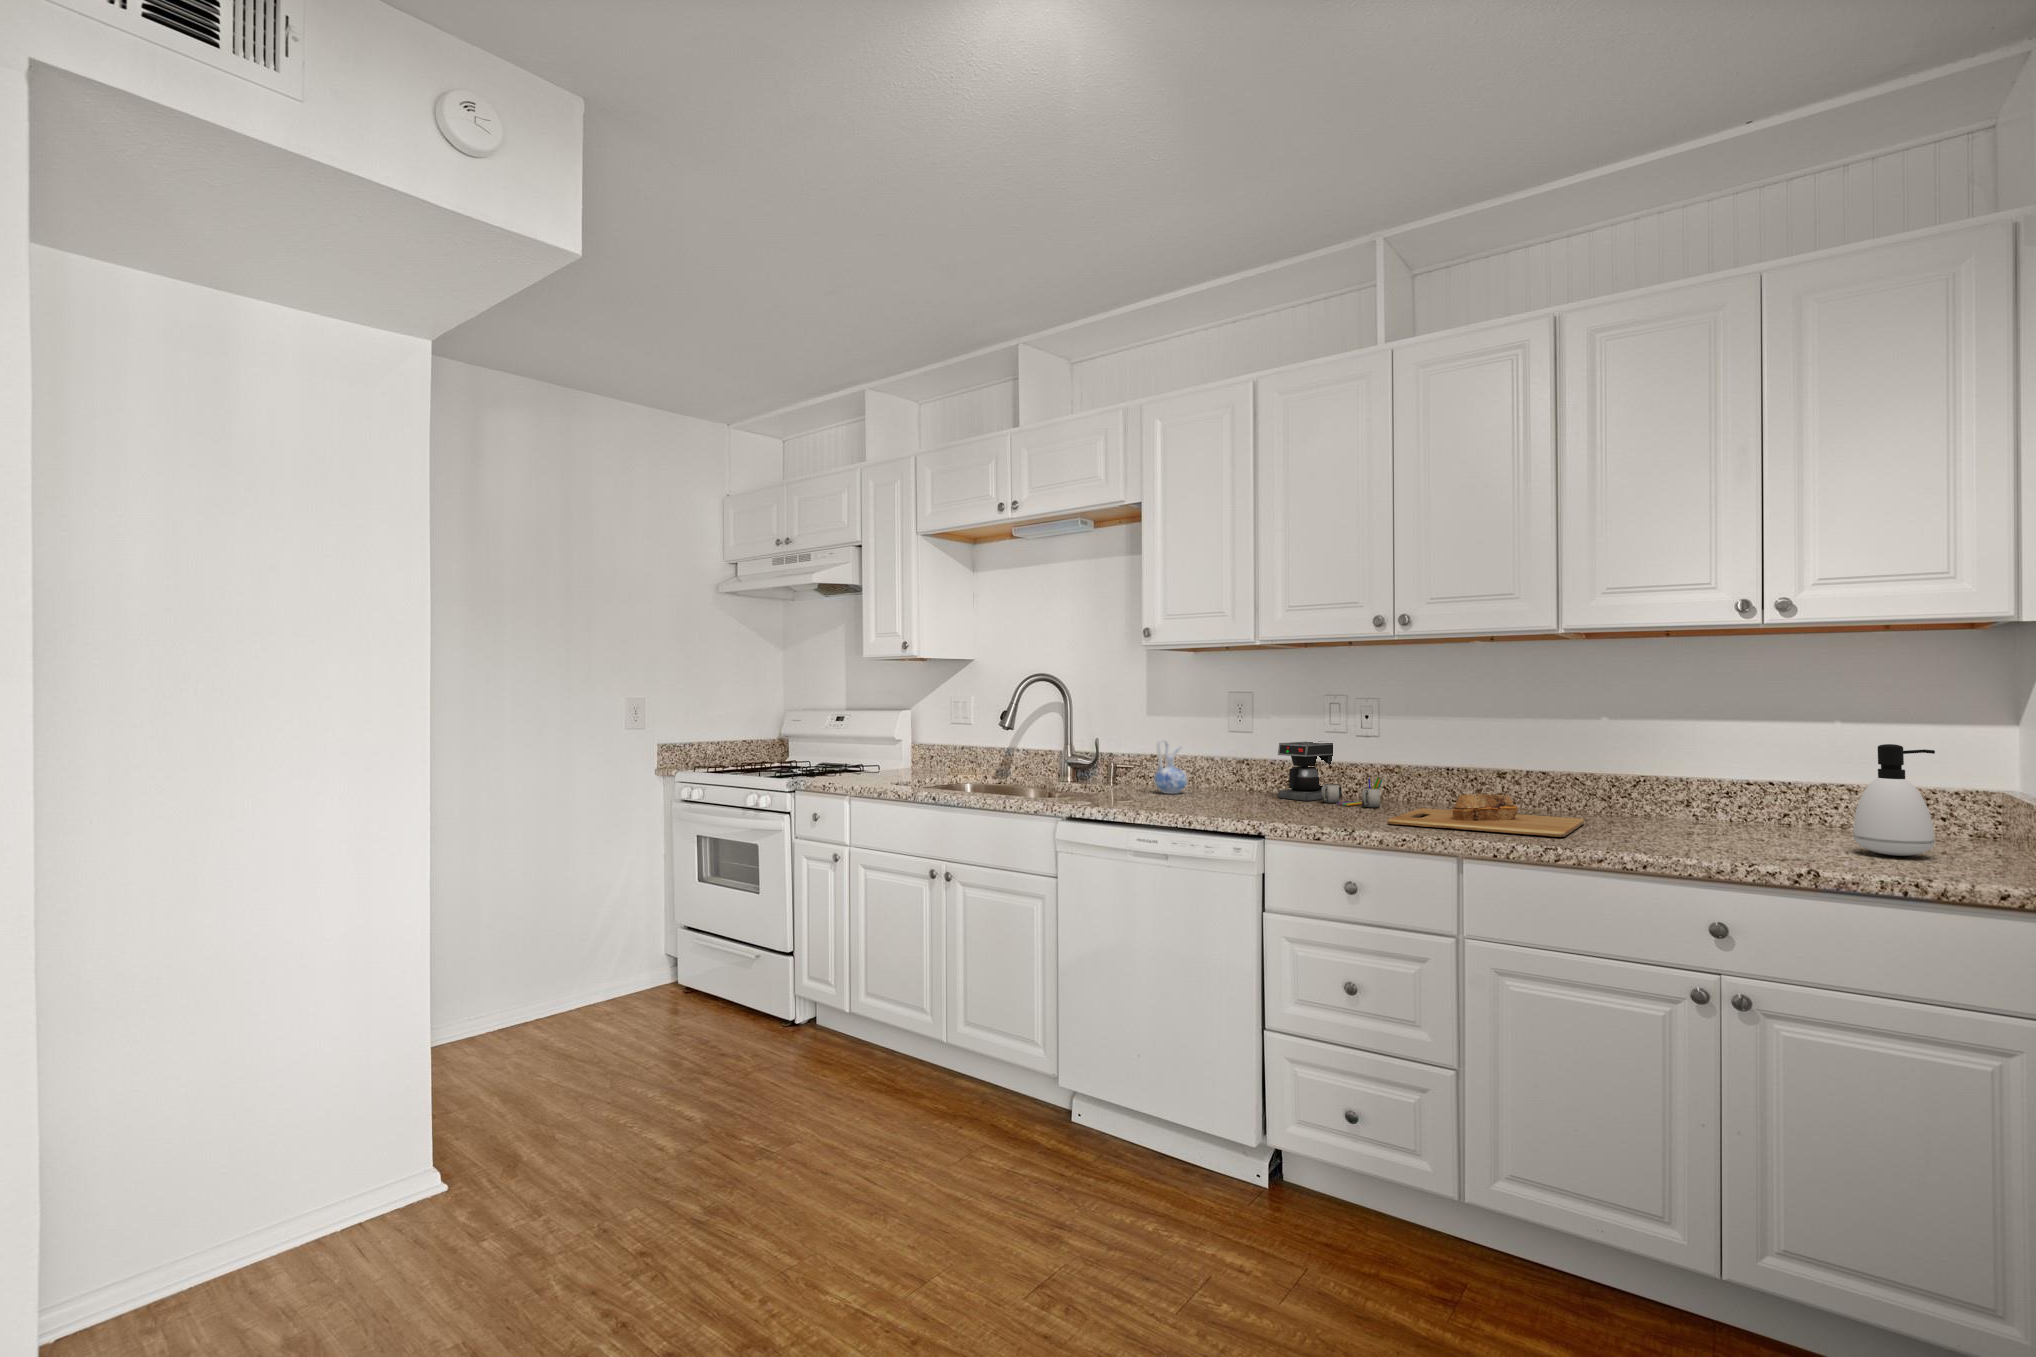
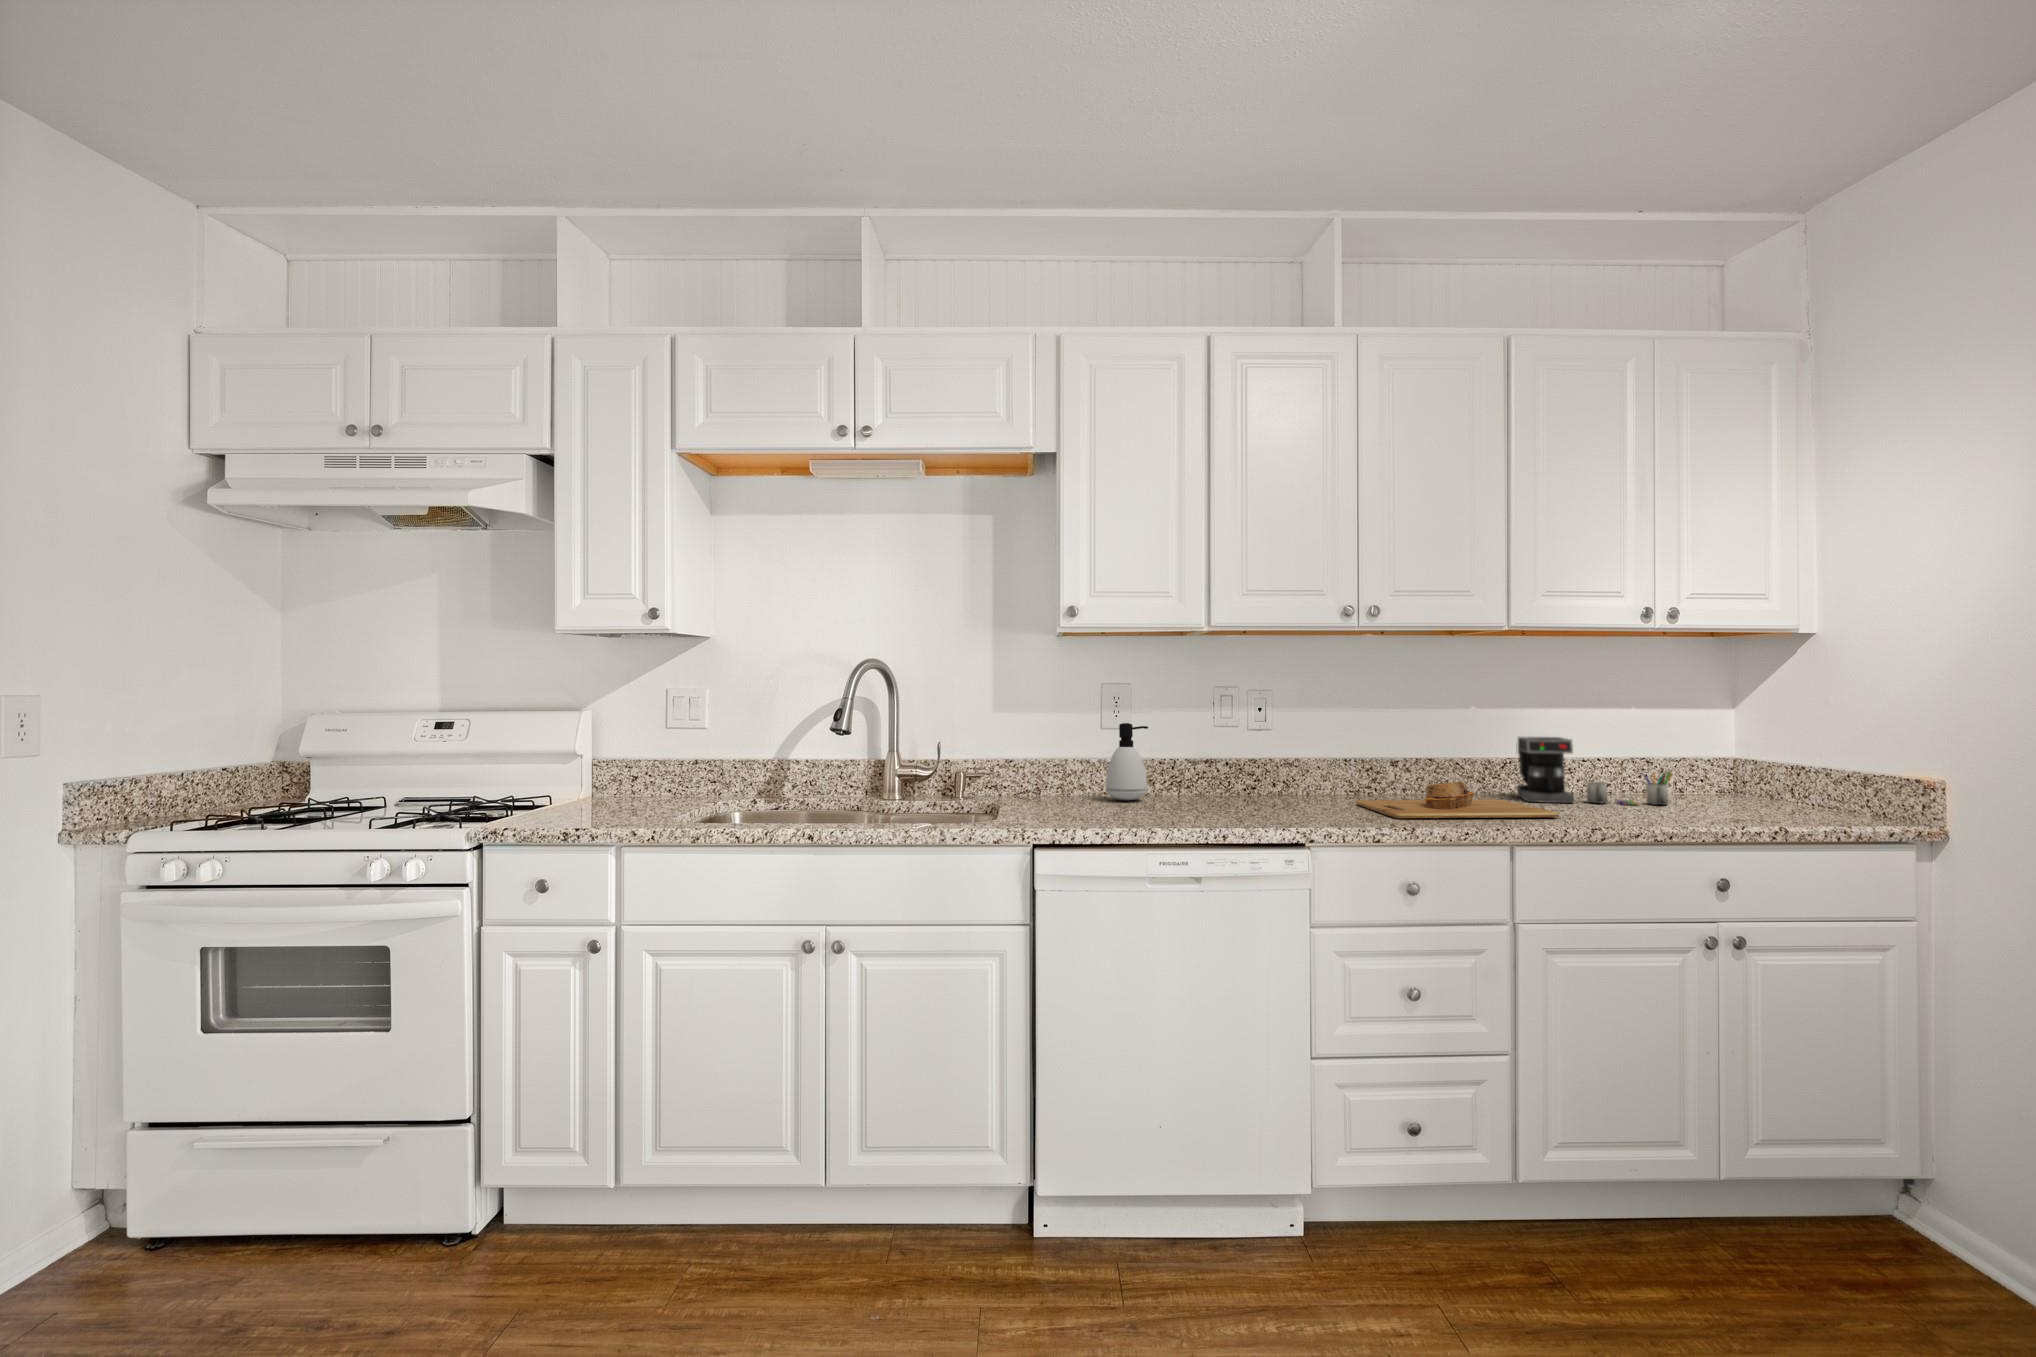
ceramic pitcher: present [1154,739,1187,794] -> none [1041,739,1080,805]
coffee maker: present [1278,742,1383,808] -> present [1517,737,1672,805]
soap dispenser: present [1853,744,1935,856] -> present [1106,723,1148,800]

